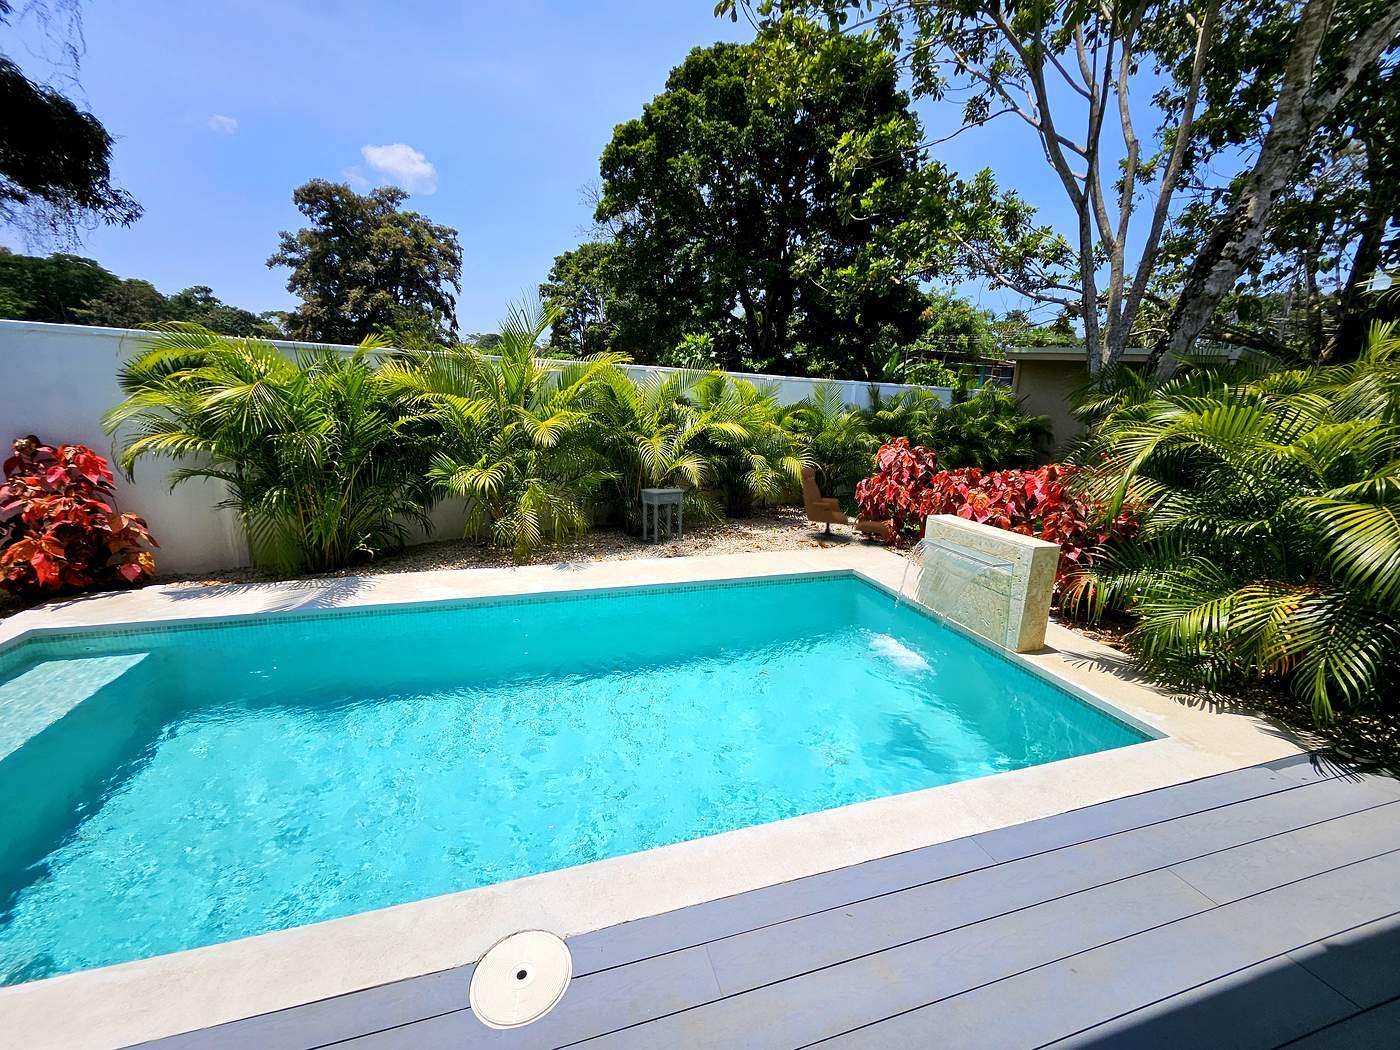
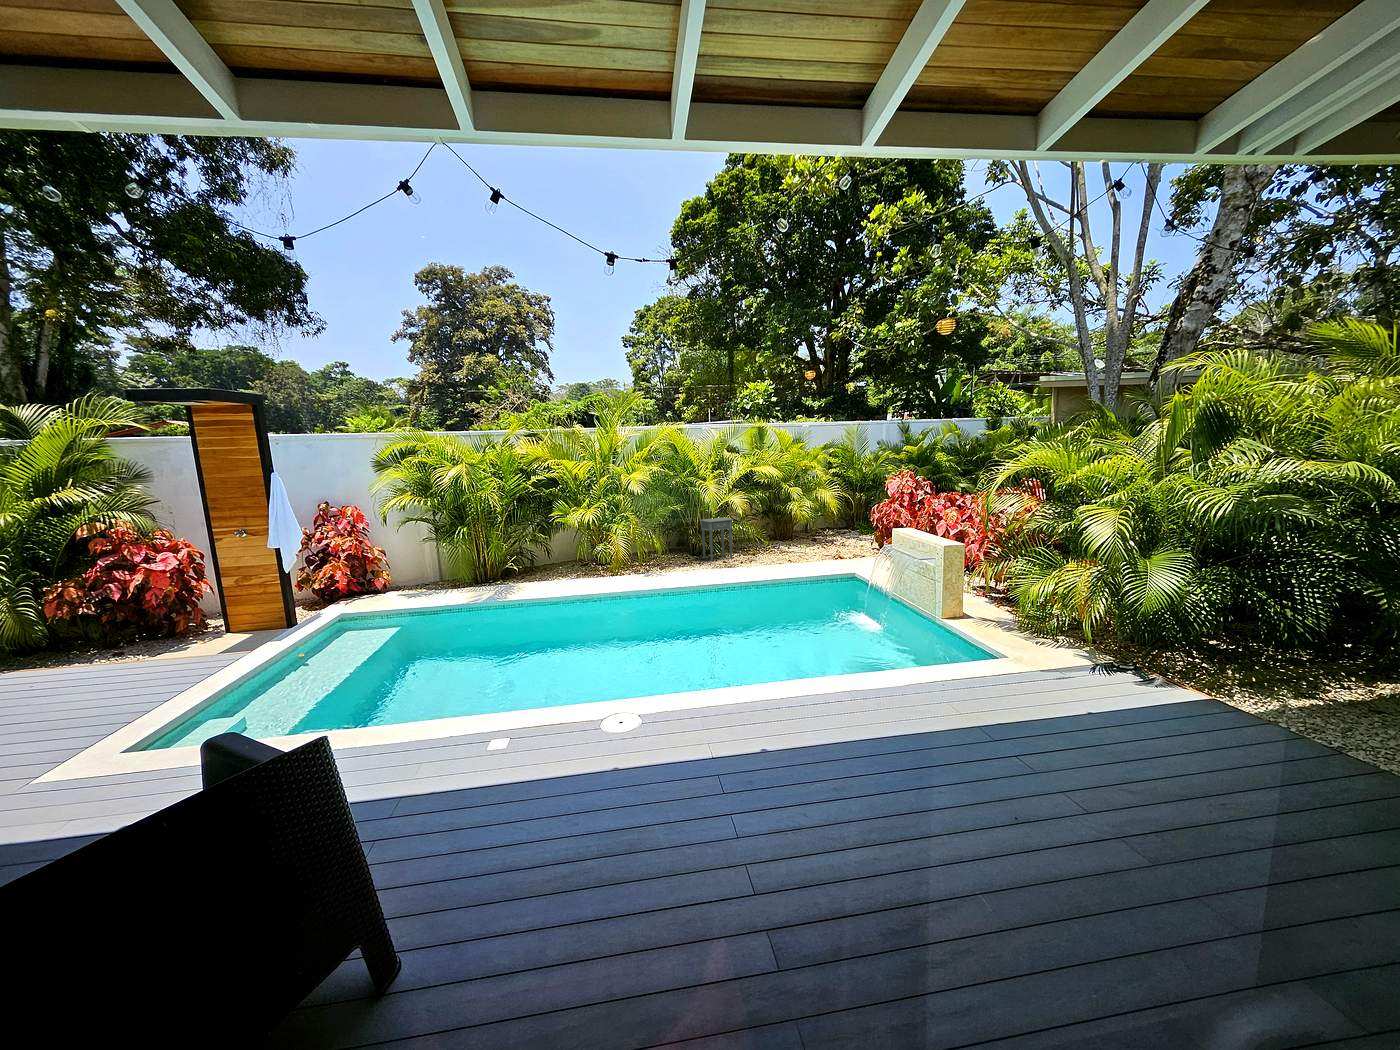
lounge chair: present [801,468,887,546] -> none [825,497,897,558]

